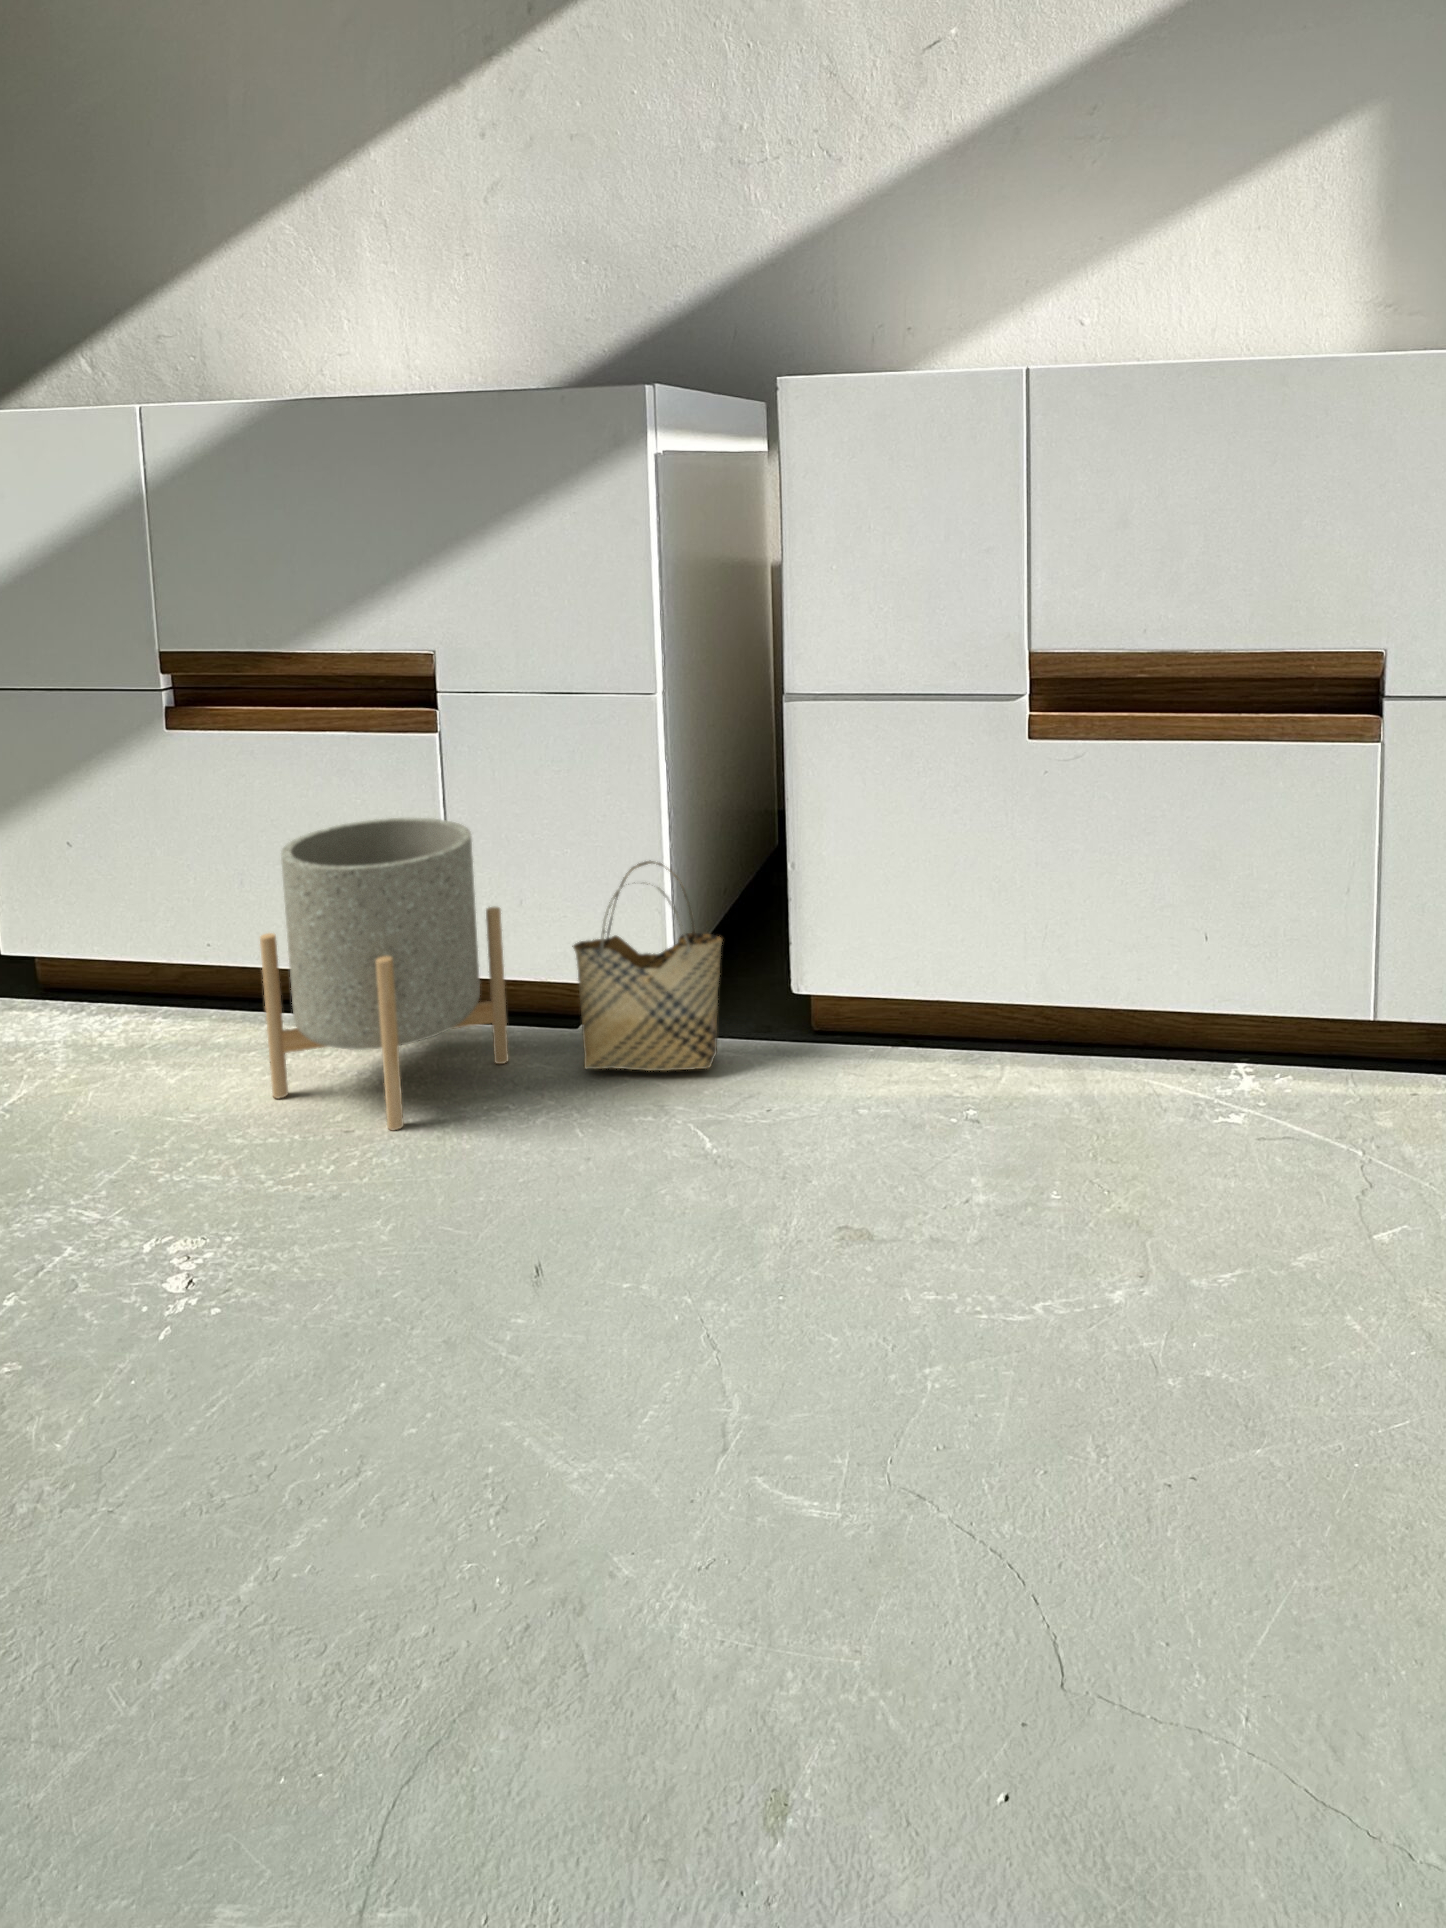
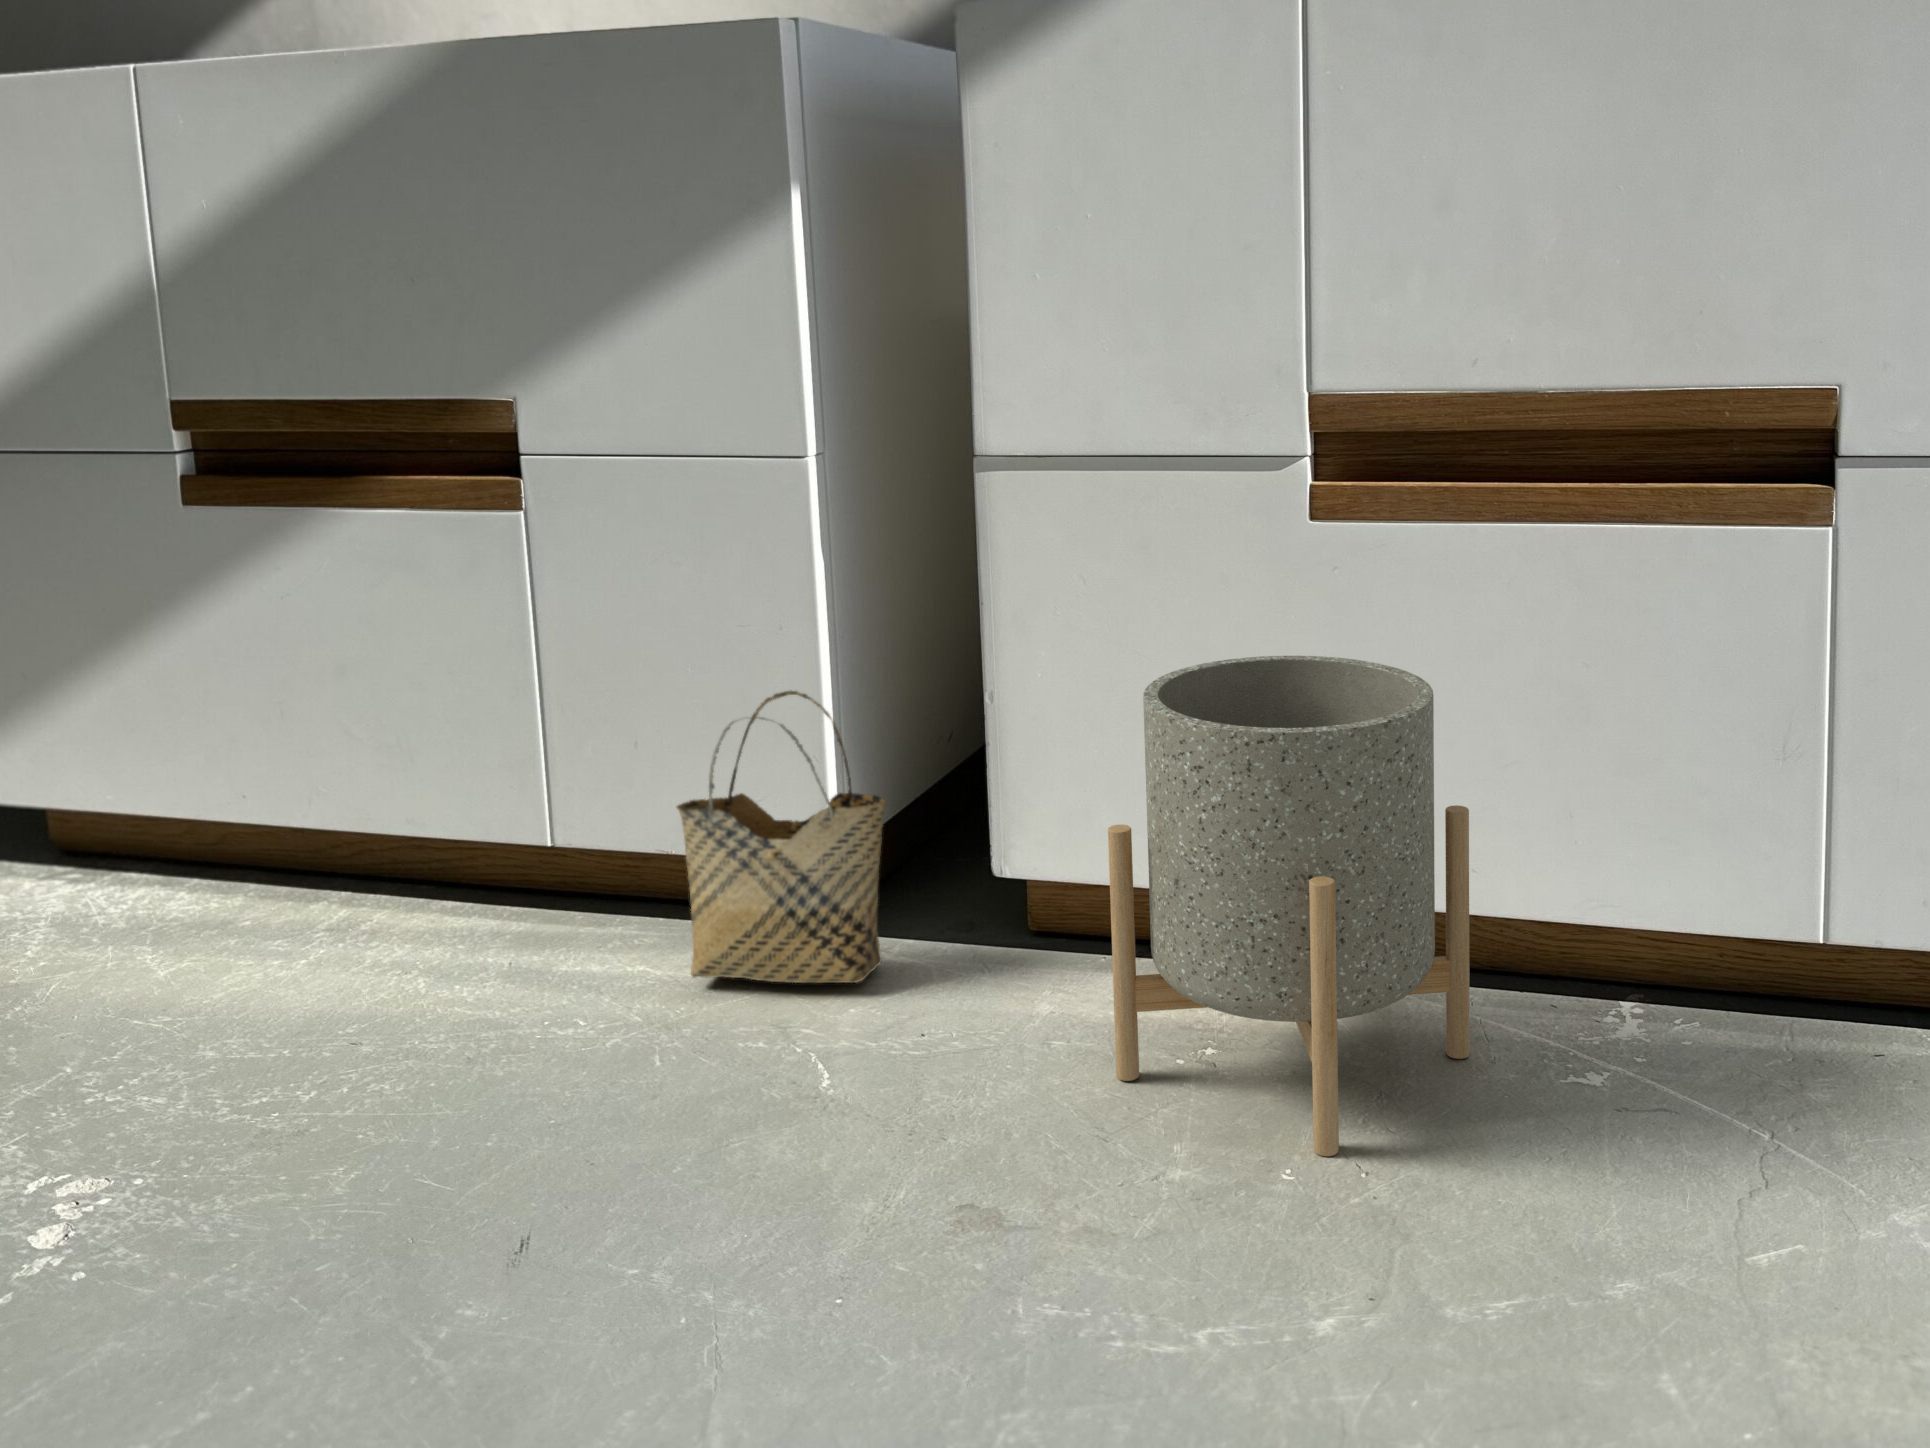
planter: present [260,818,509,1130] -> present [1108,656,1470,1156]

